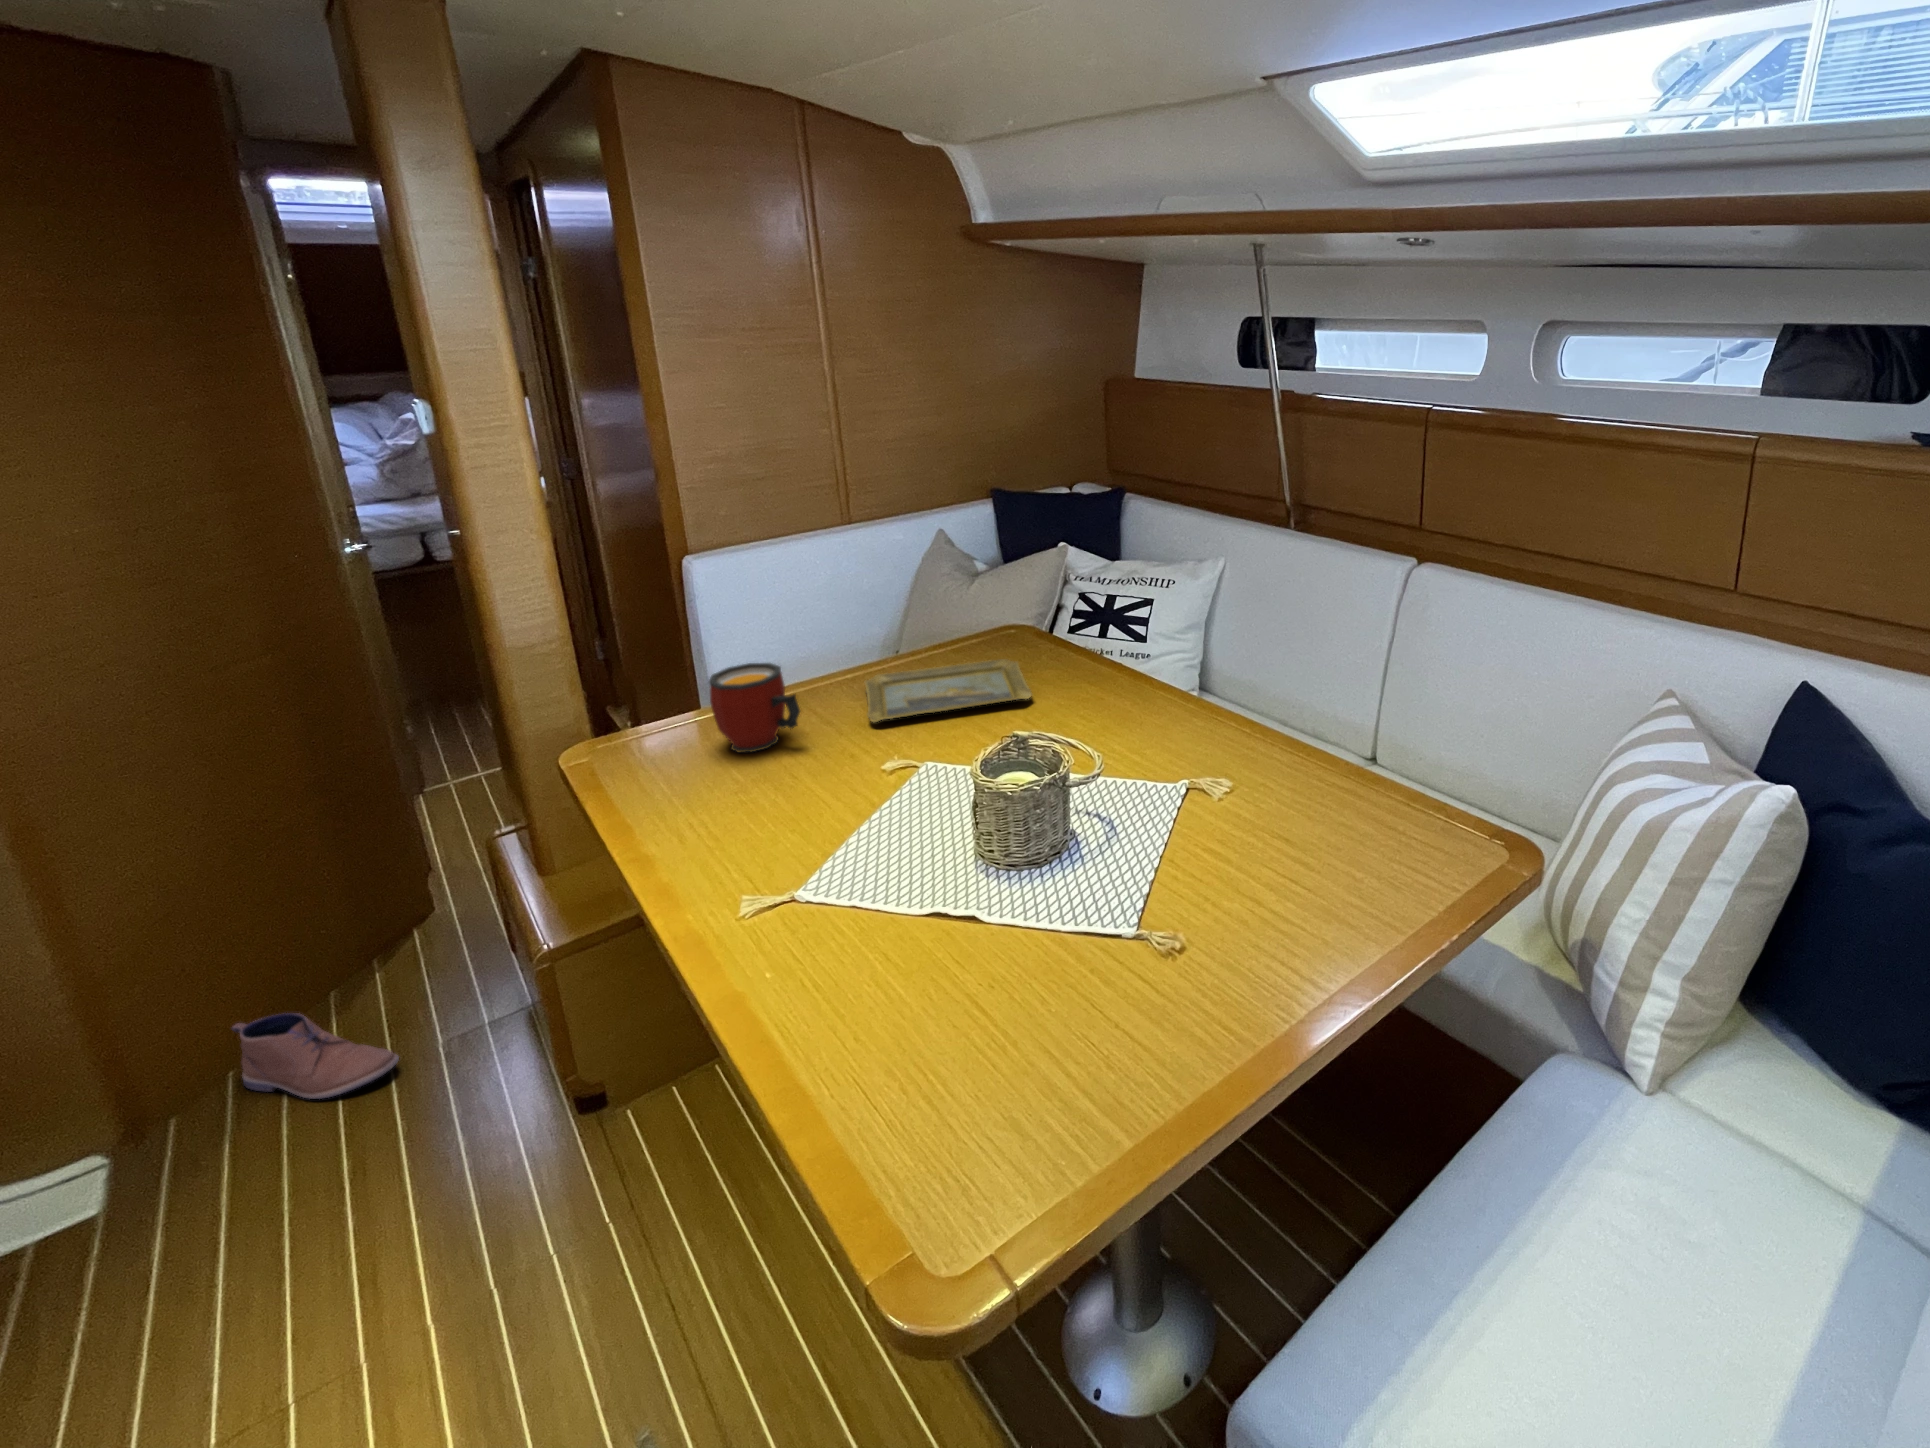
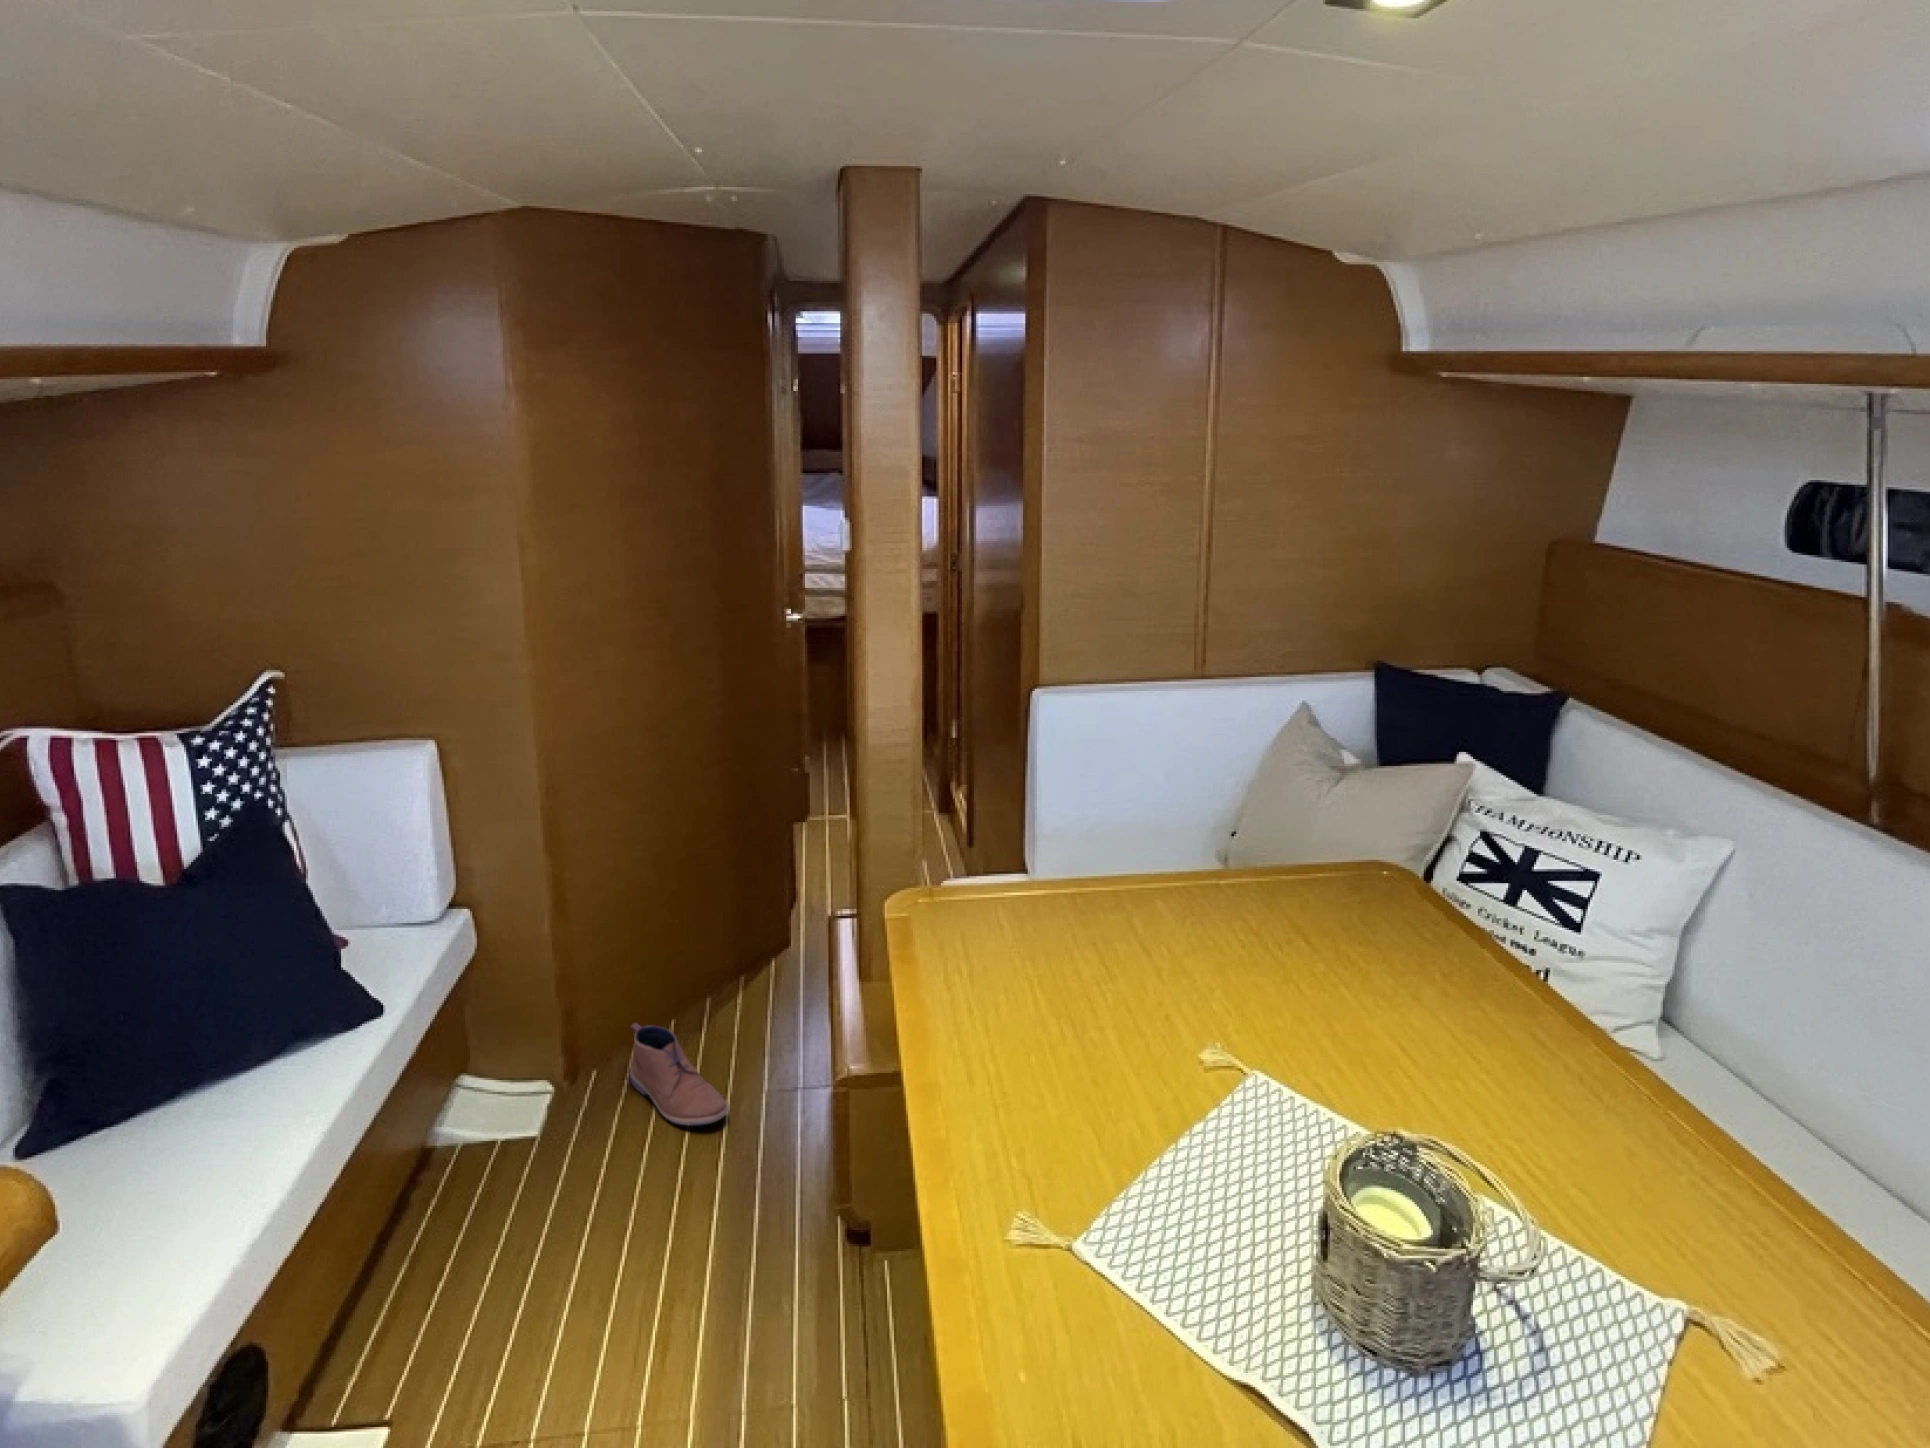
tray: present [865,659,1031,722] -> none [1195,904,1413,1013]
mug: present [709,663,800,753] -> none [1028,867,1120,977]

